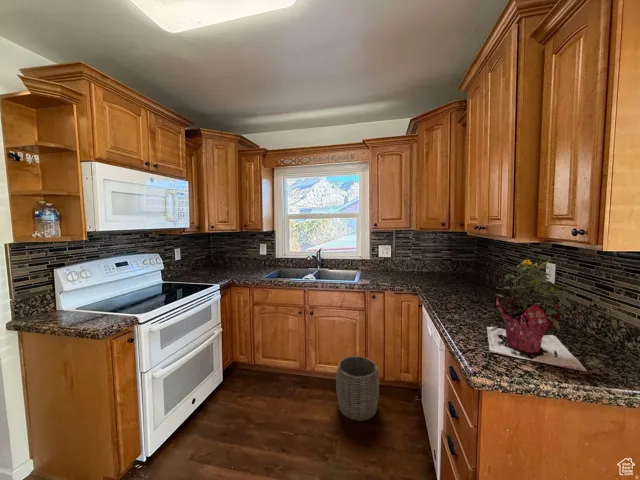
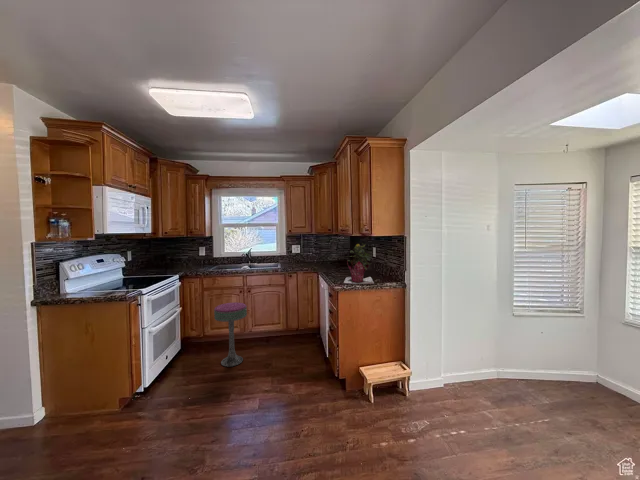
bar stool: none [253,332,301,434] -> present [214,302,247,367]
woven basket: present [336,356,379,421] -> none [269,317,296,353]

